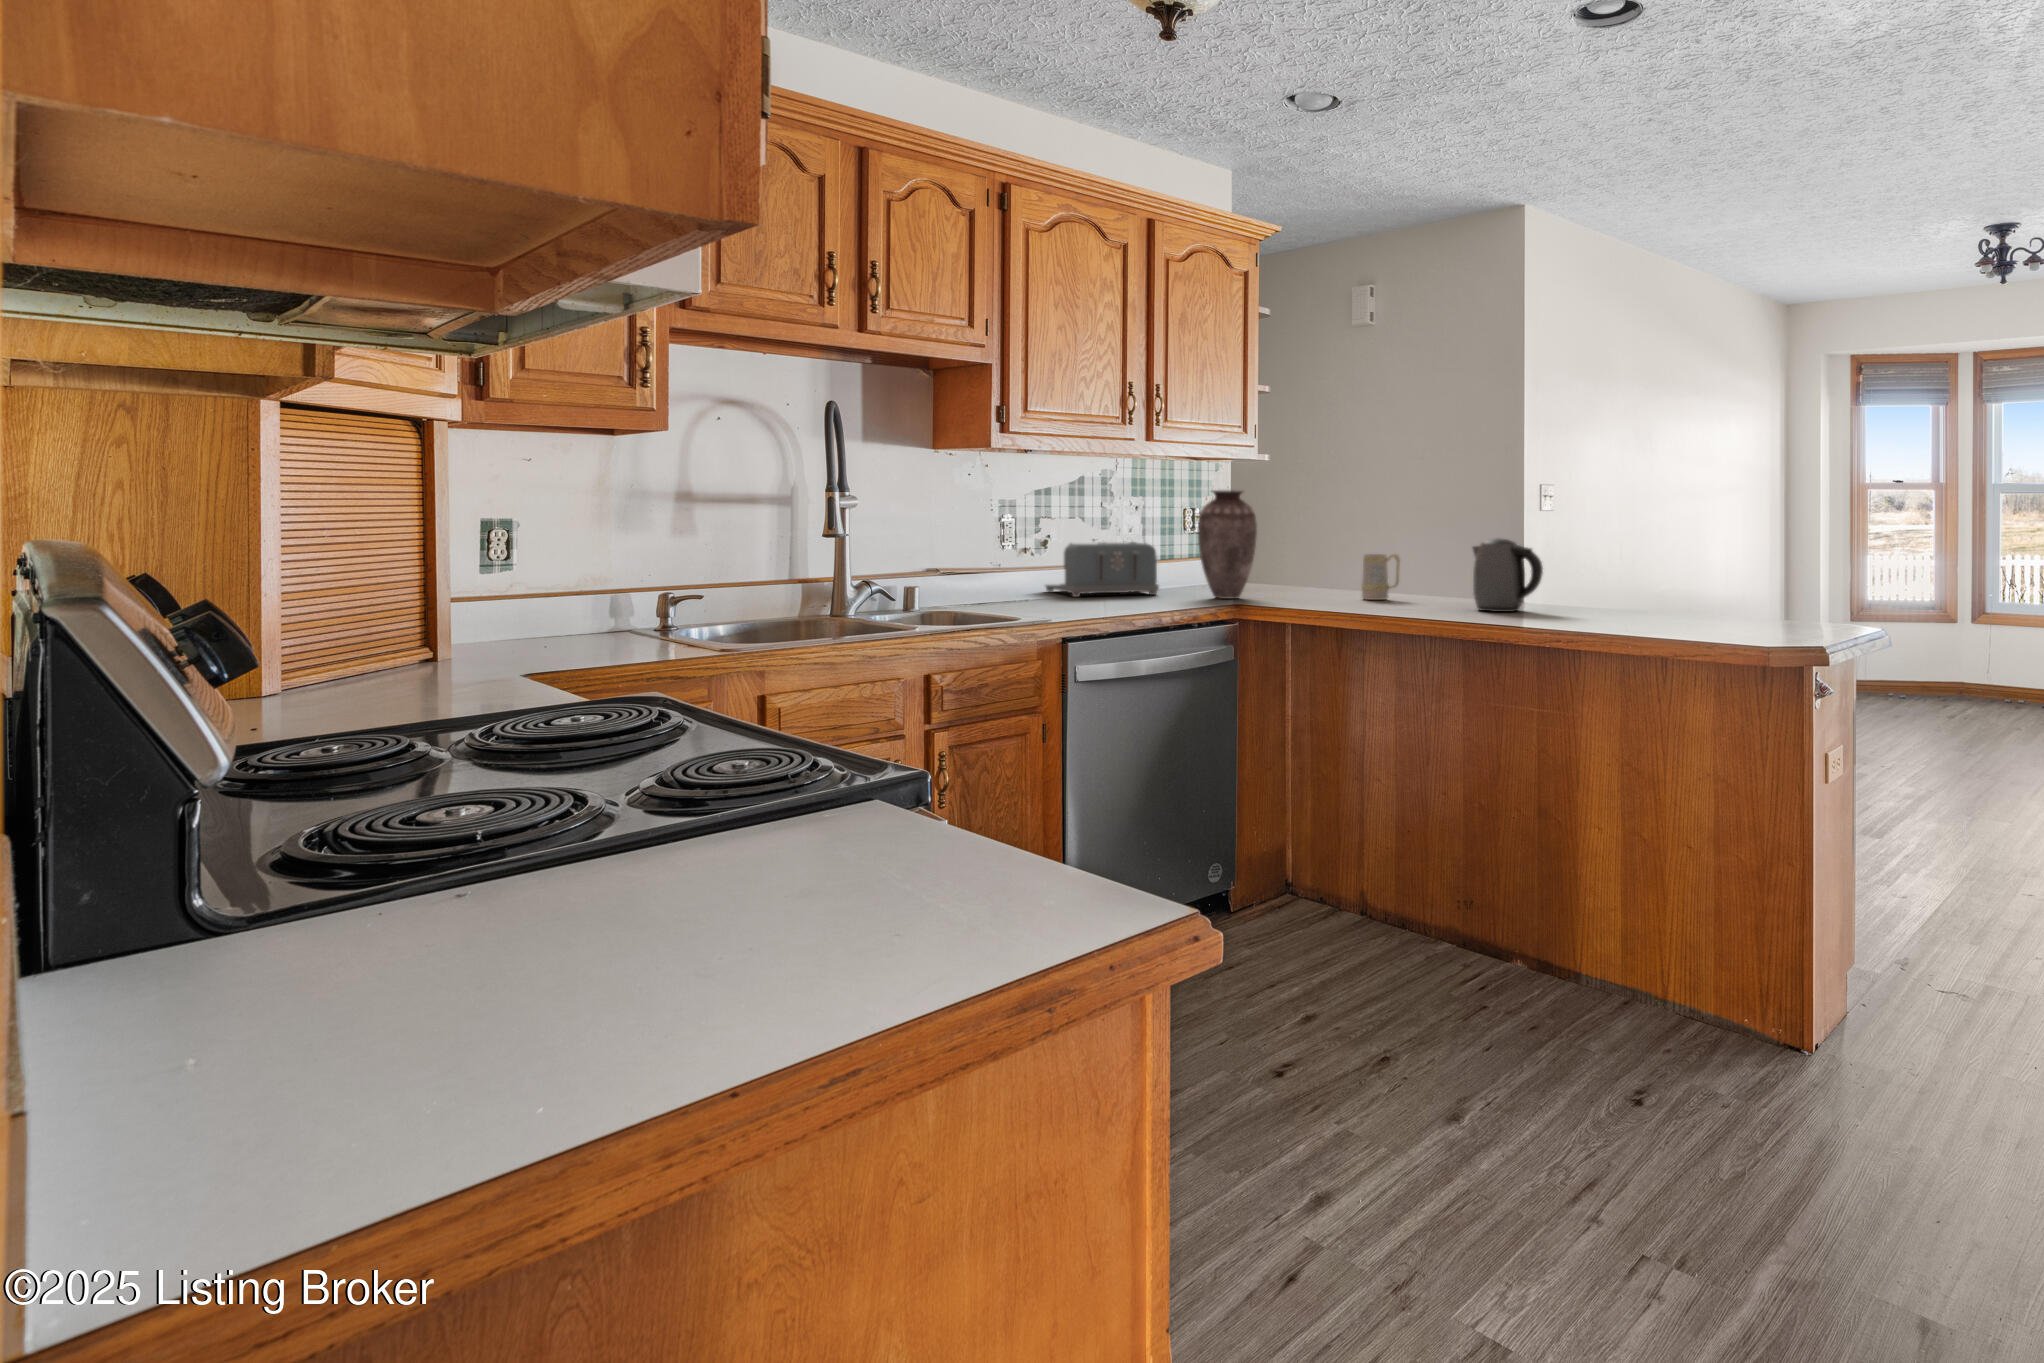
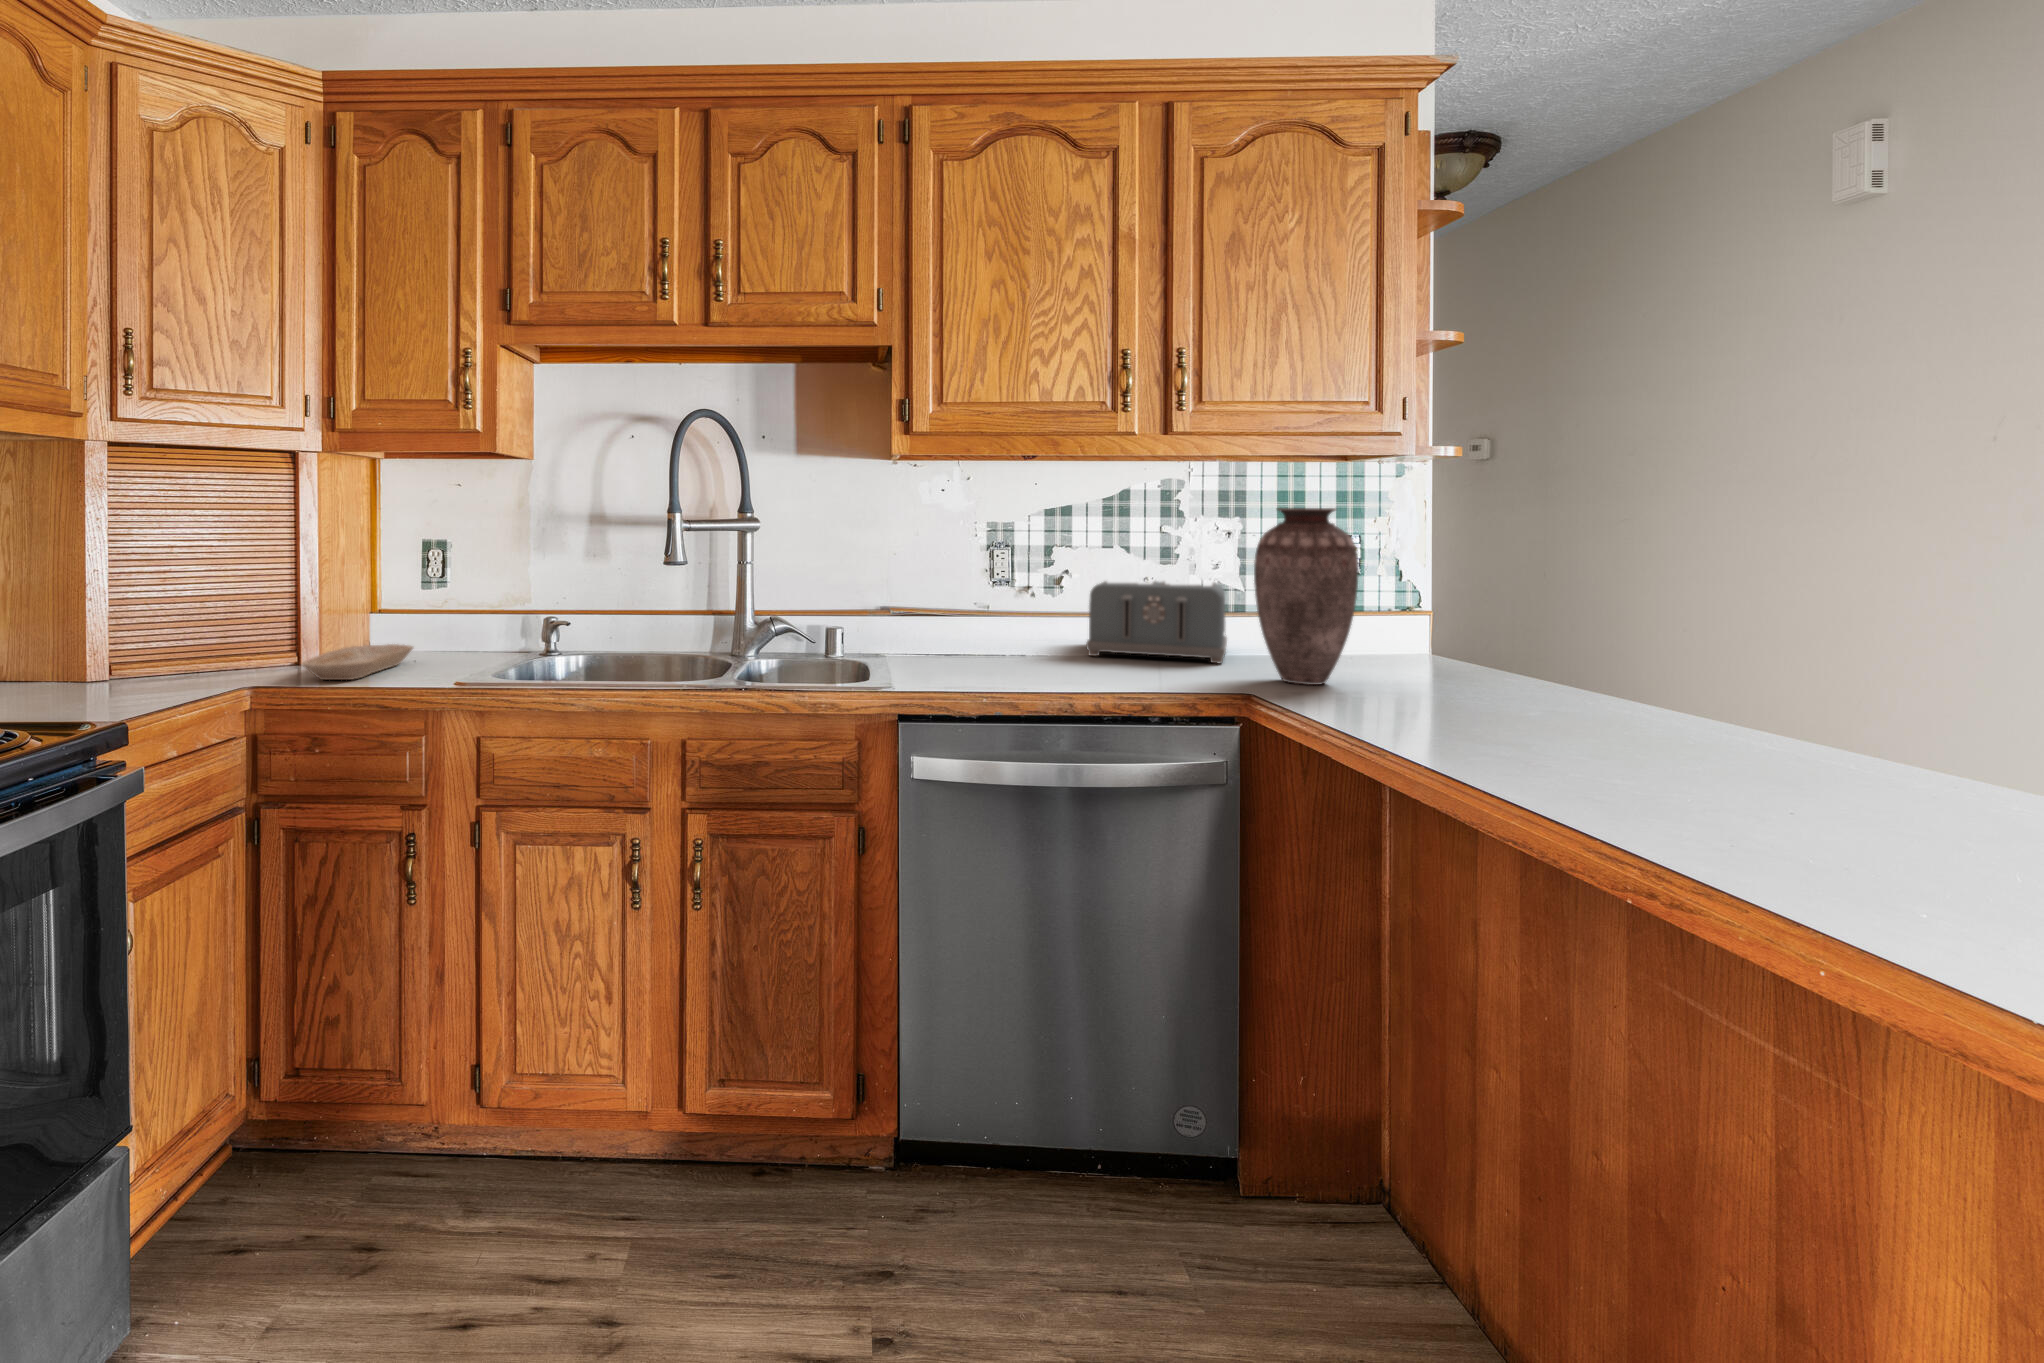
kettle: present [1473,539,1543,612] -> none [1750,622,1971,809]
mug: present [1362,554,1400,600] -> none [1560,629,1648,723]
tray: none [517,625,640,655] -> present [302,644,413,680]

